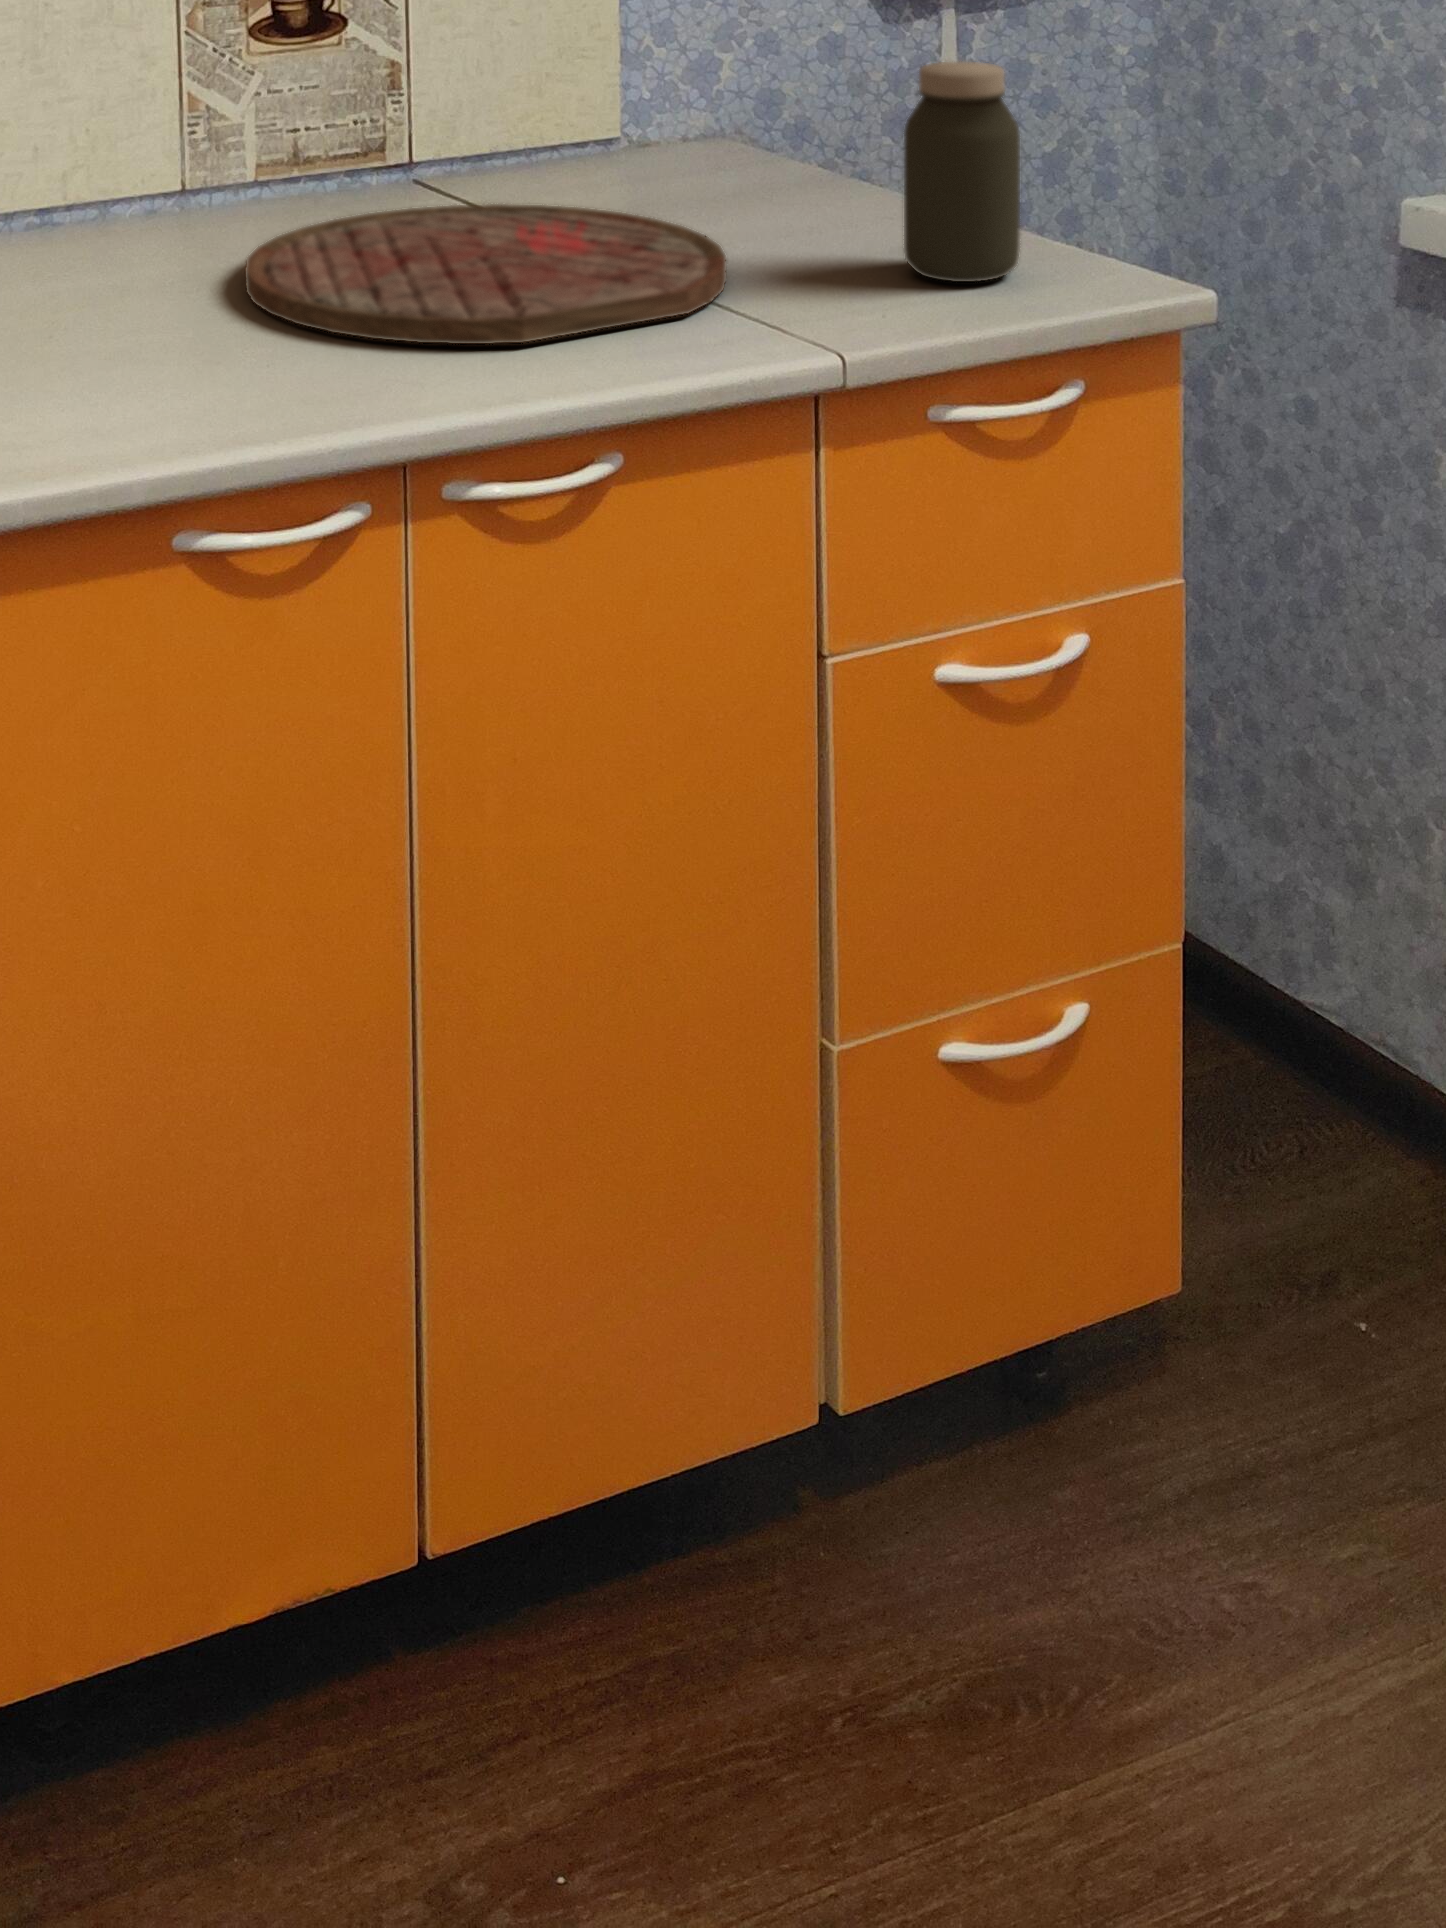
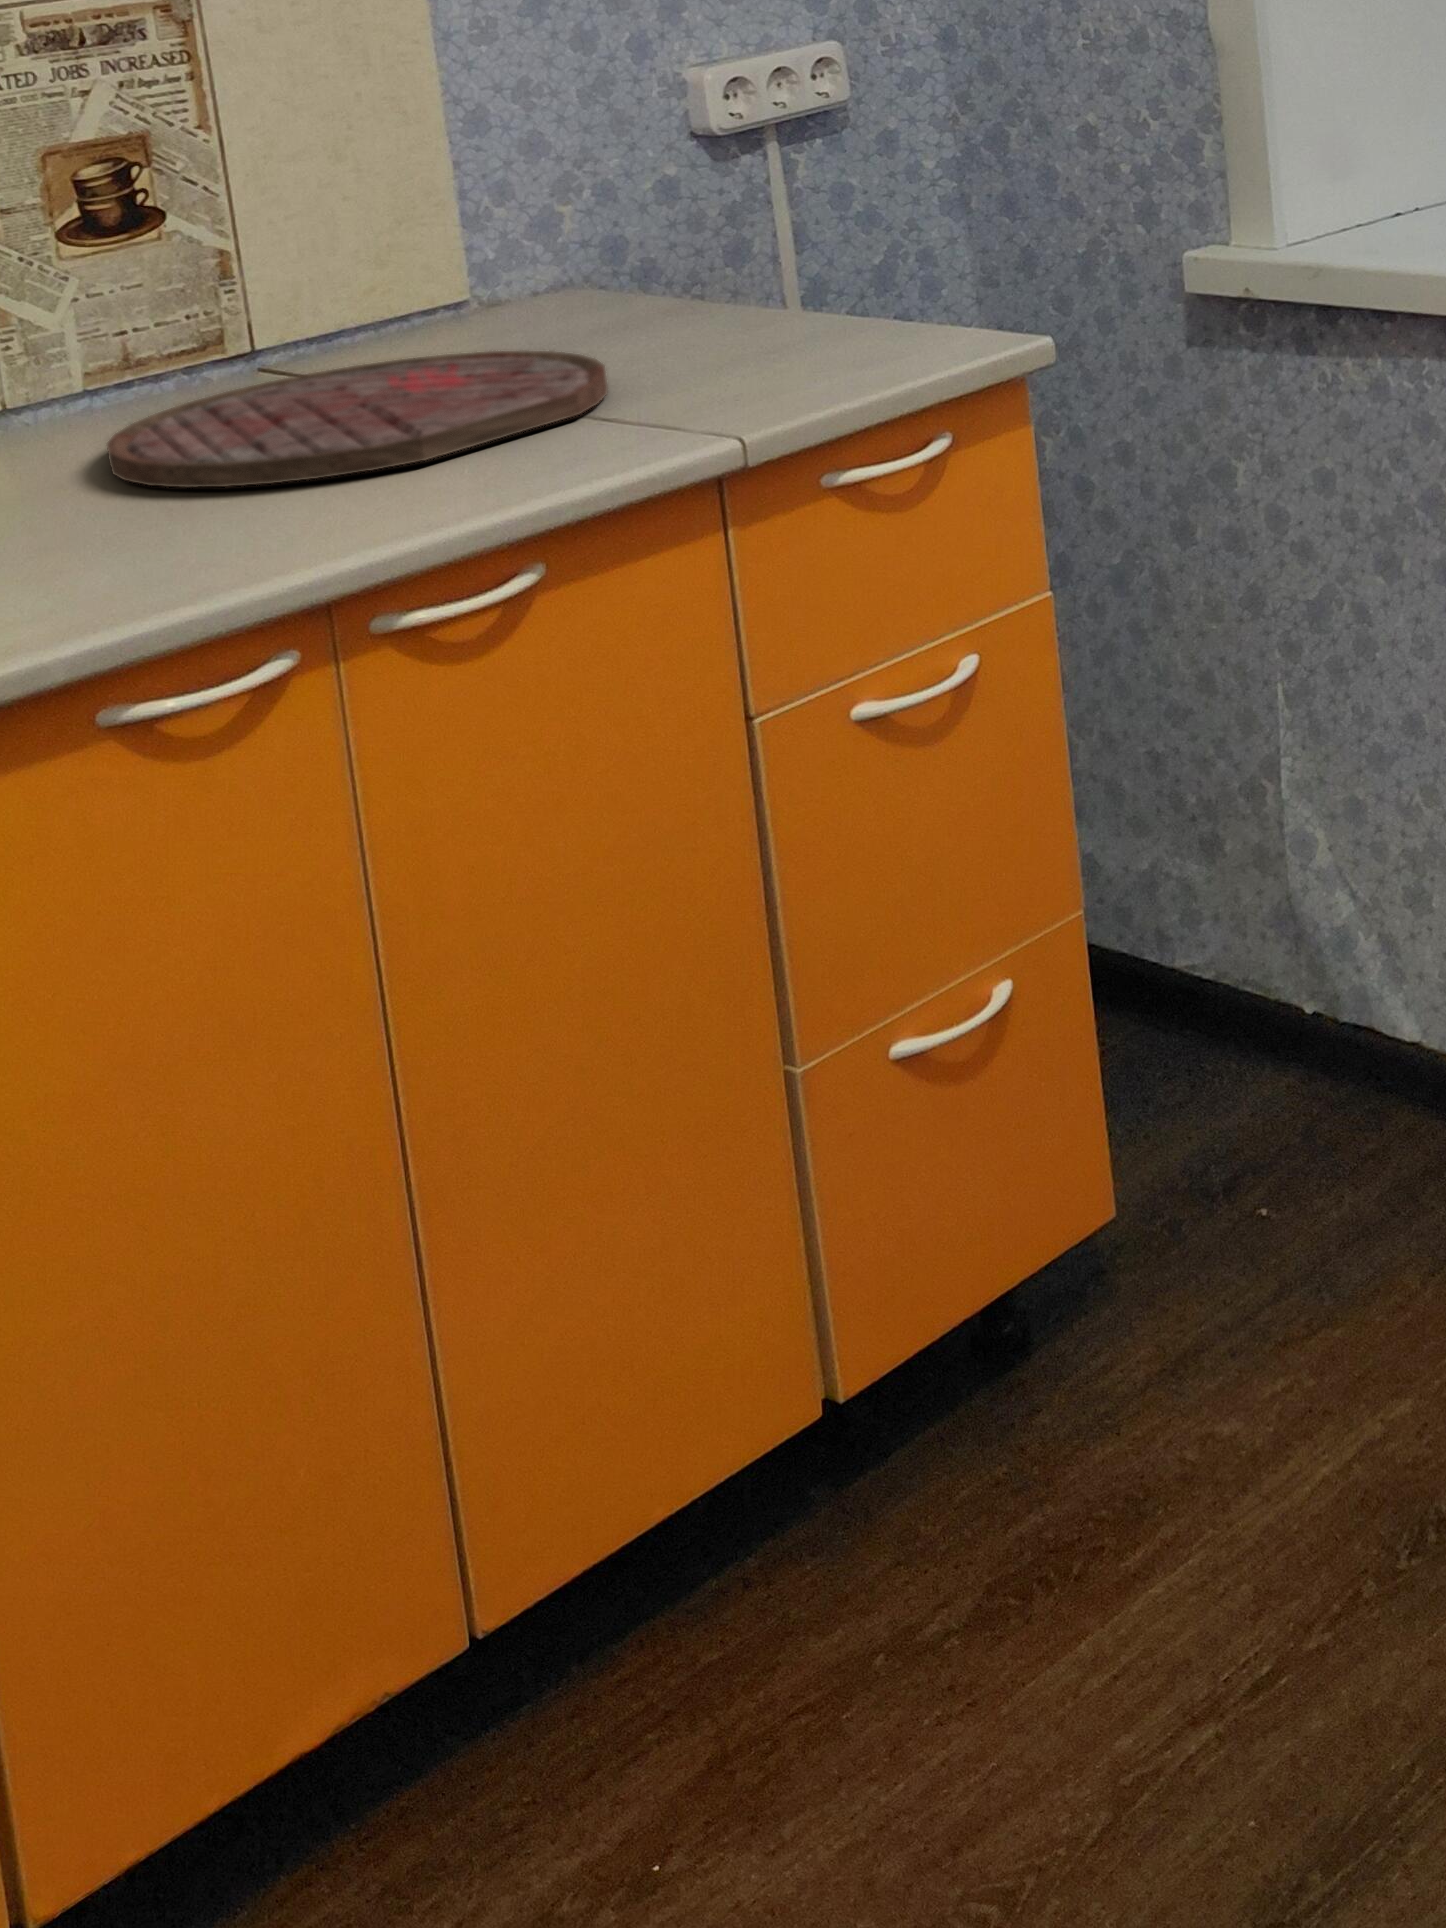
jar: present [904,61,1020,282] -> none [756,157,873,356]

